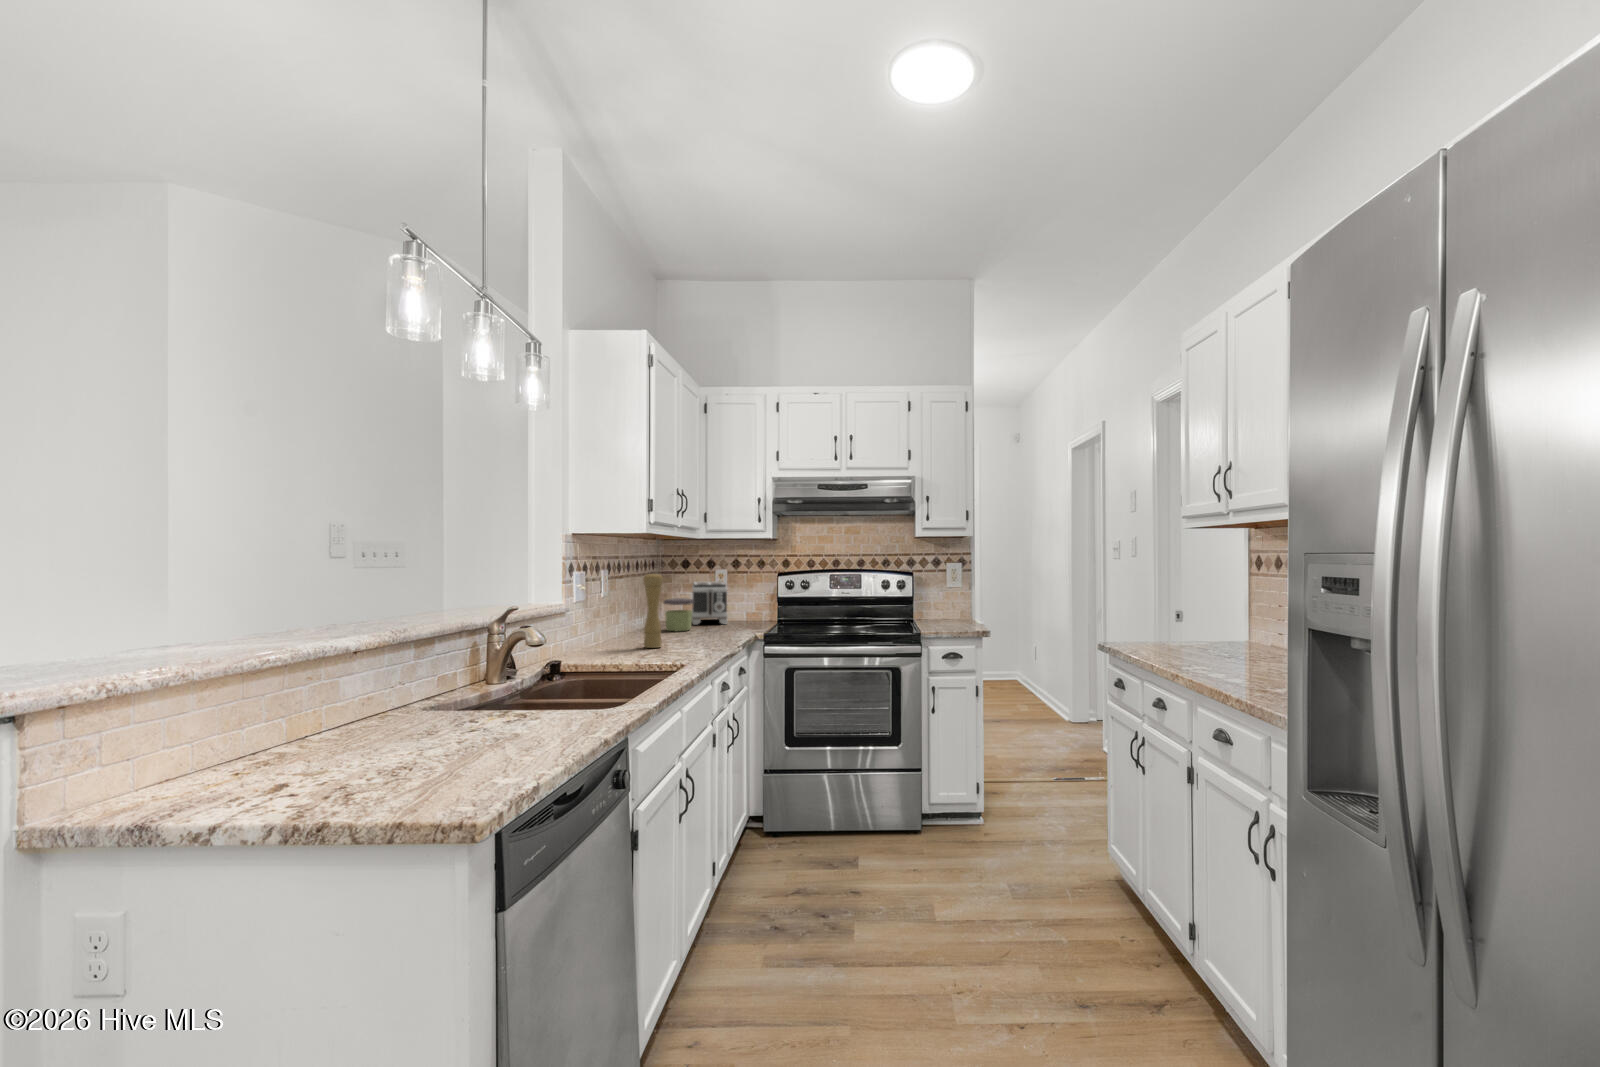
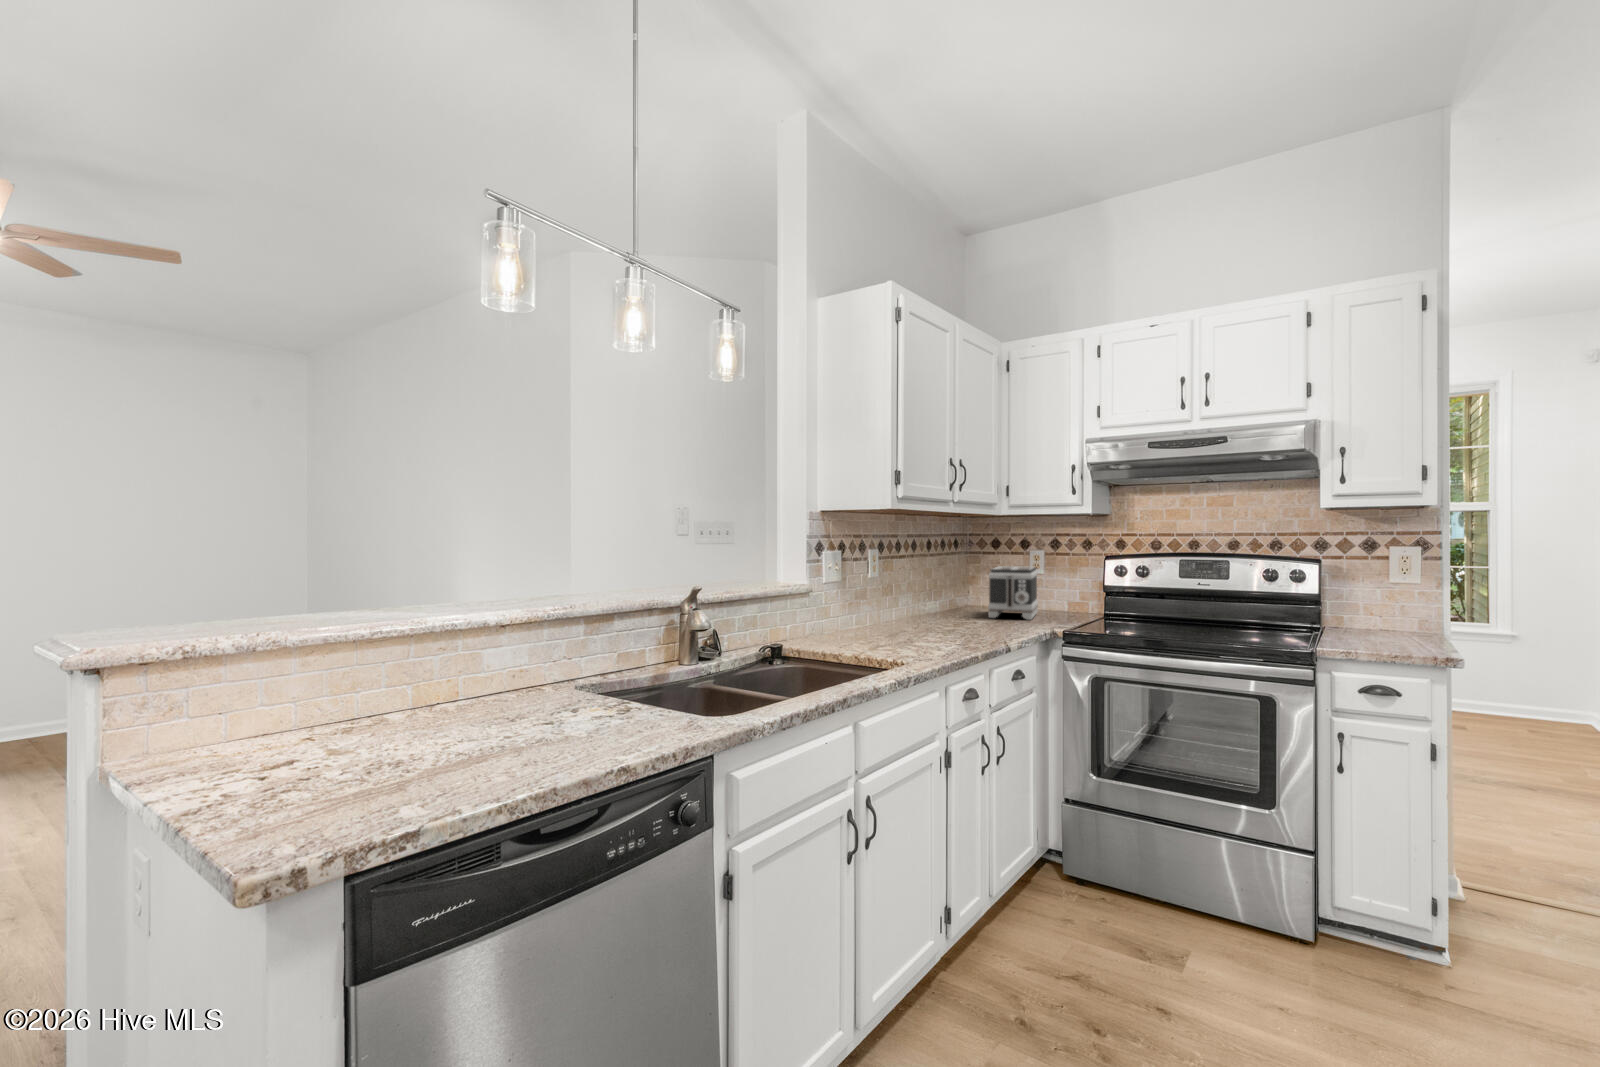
pepper mill: present [644,573,663,648] -> none [893,551,915,641]
jar: present [664,598,694,631] -> none [944,585,982,624]

